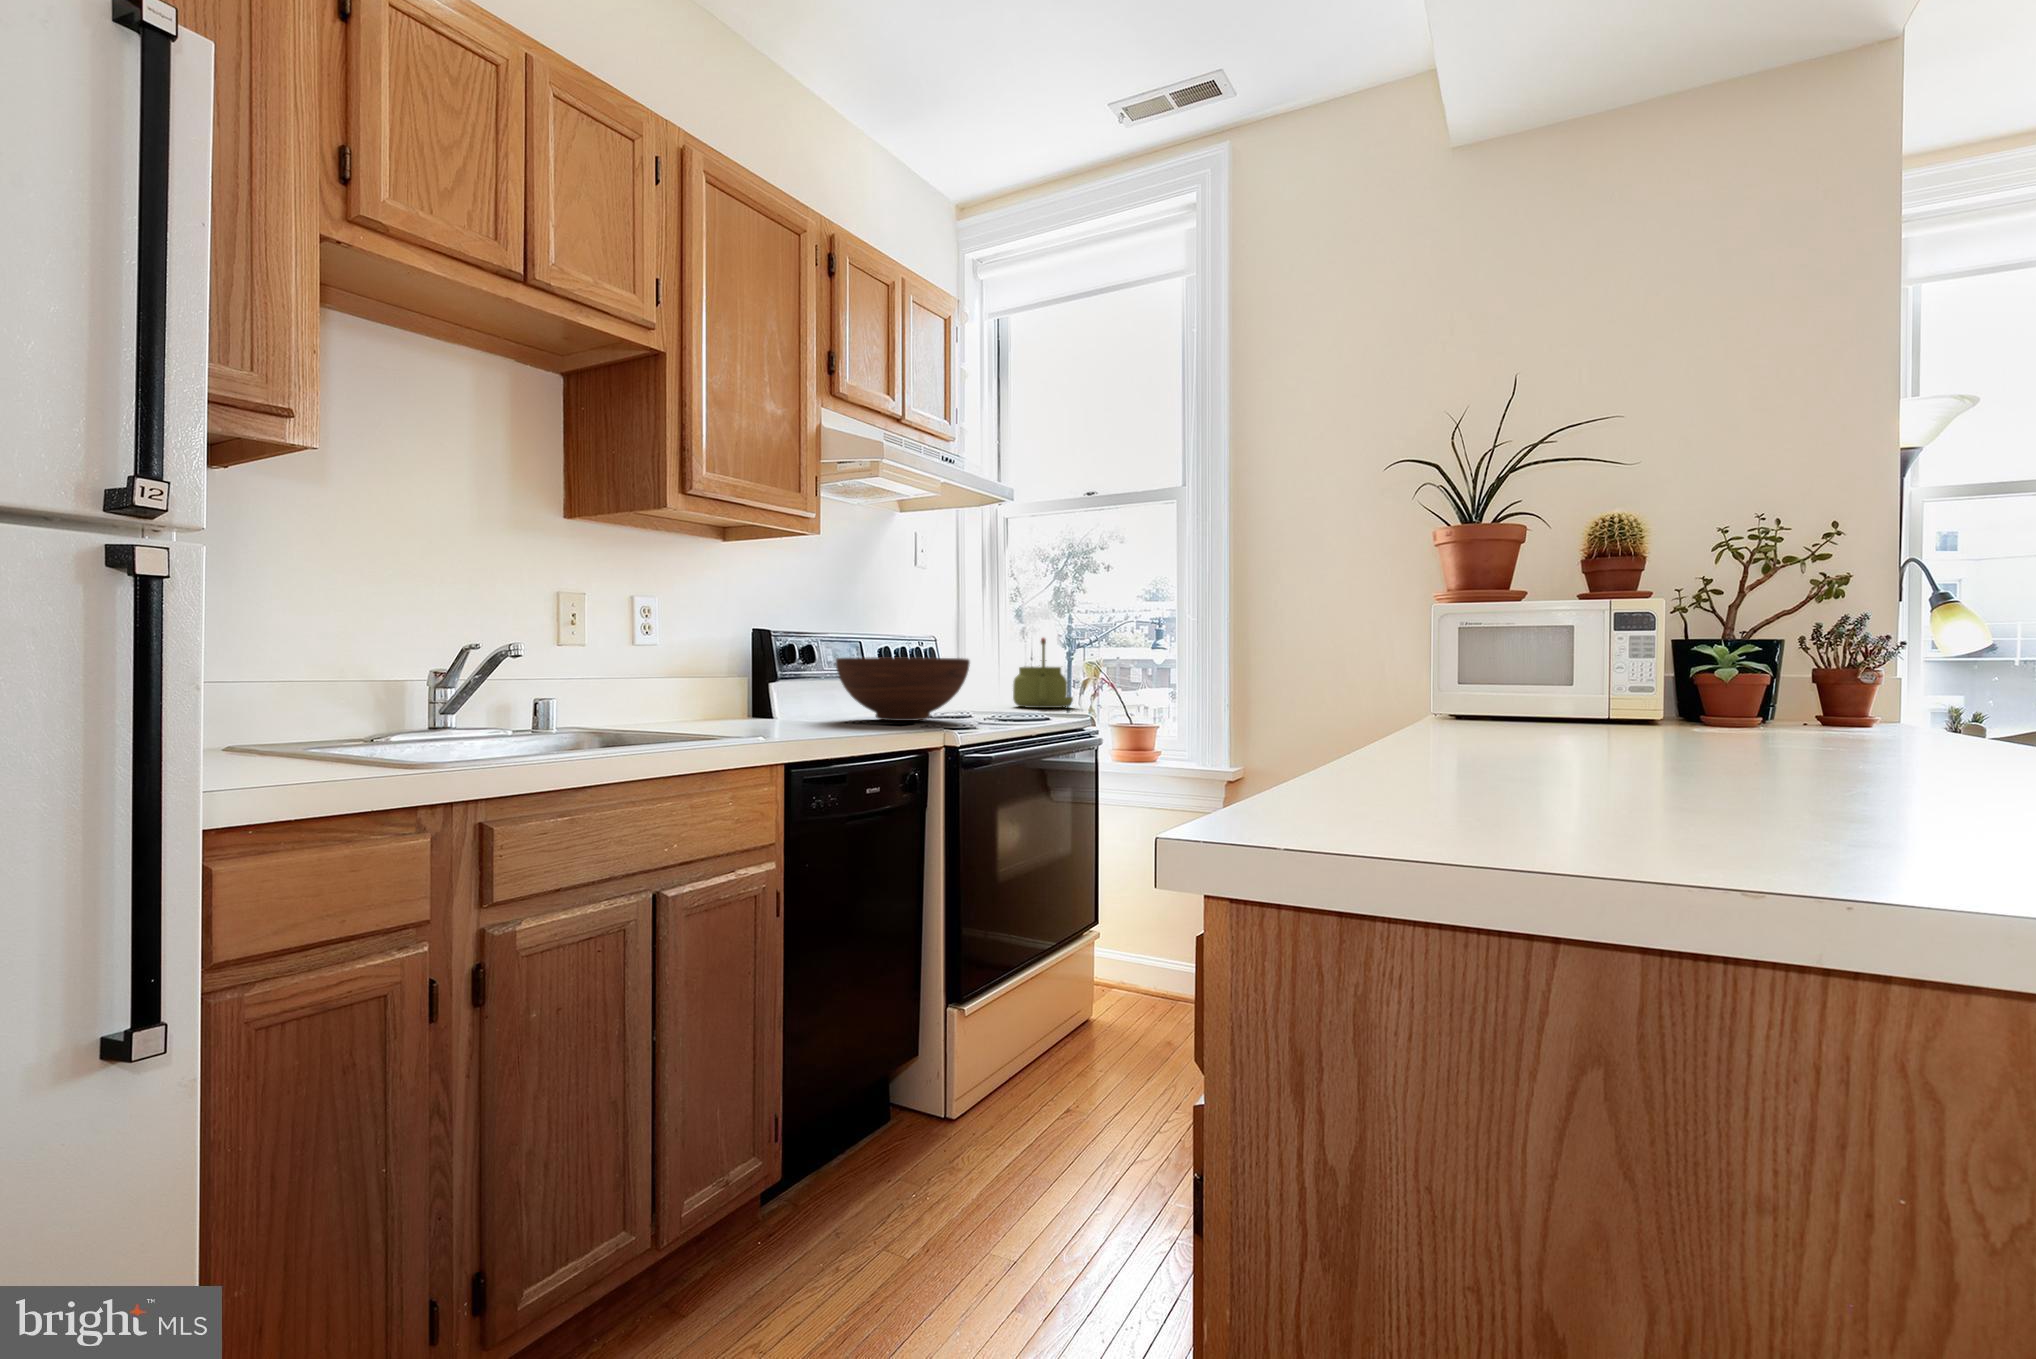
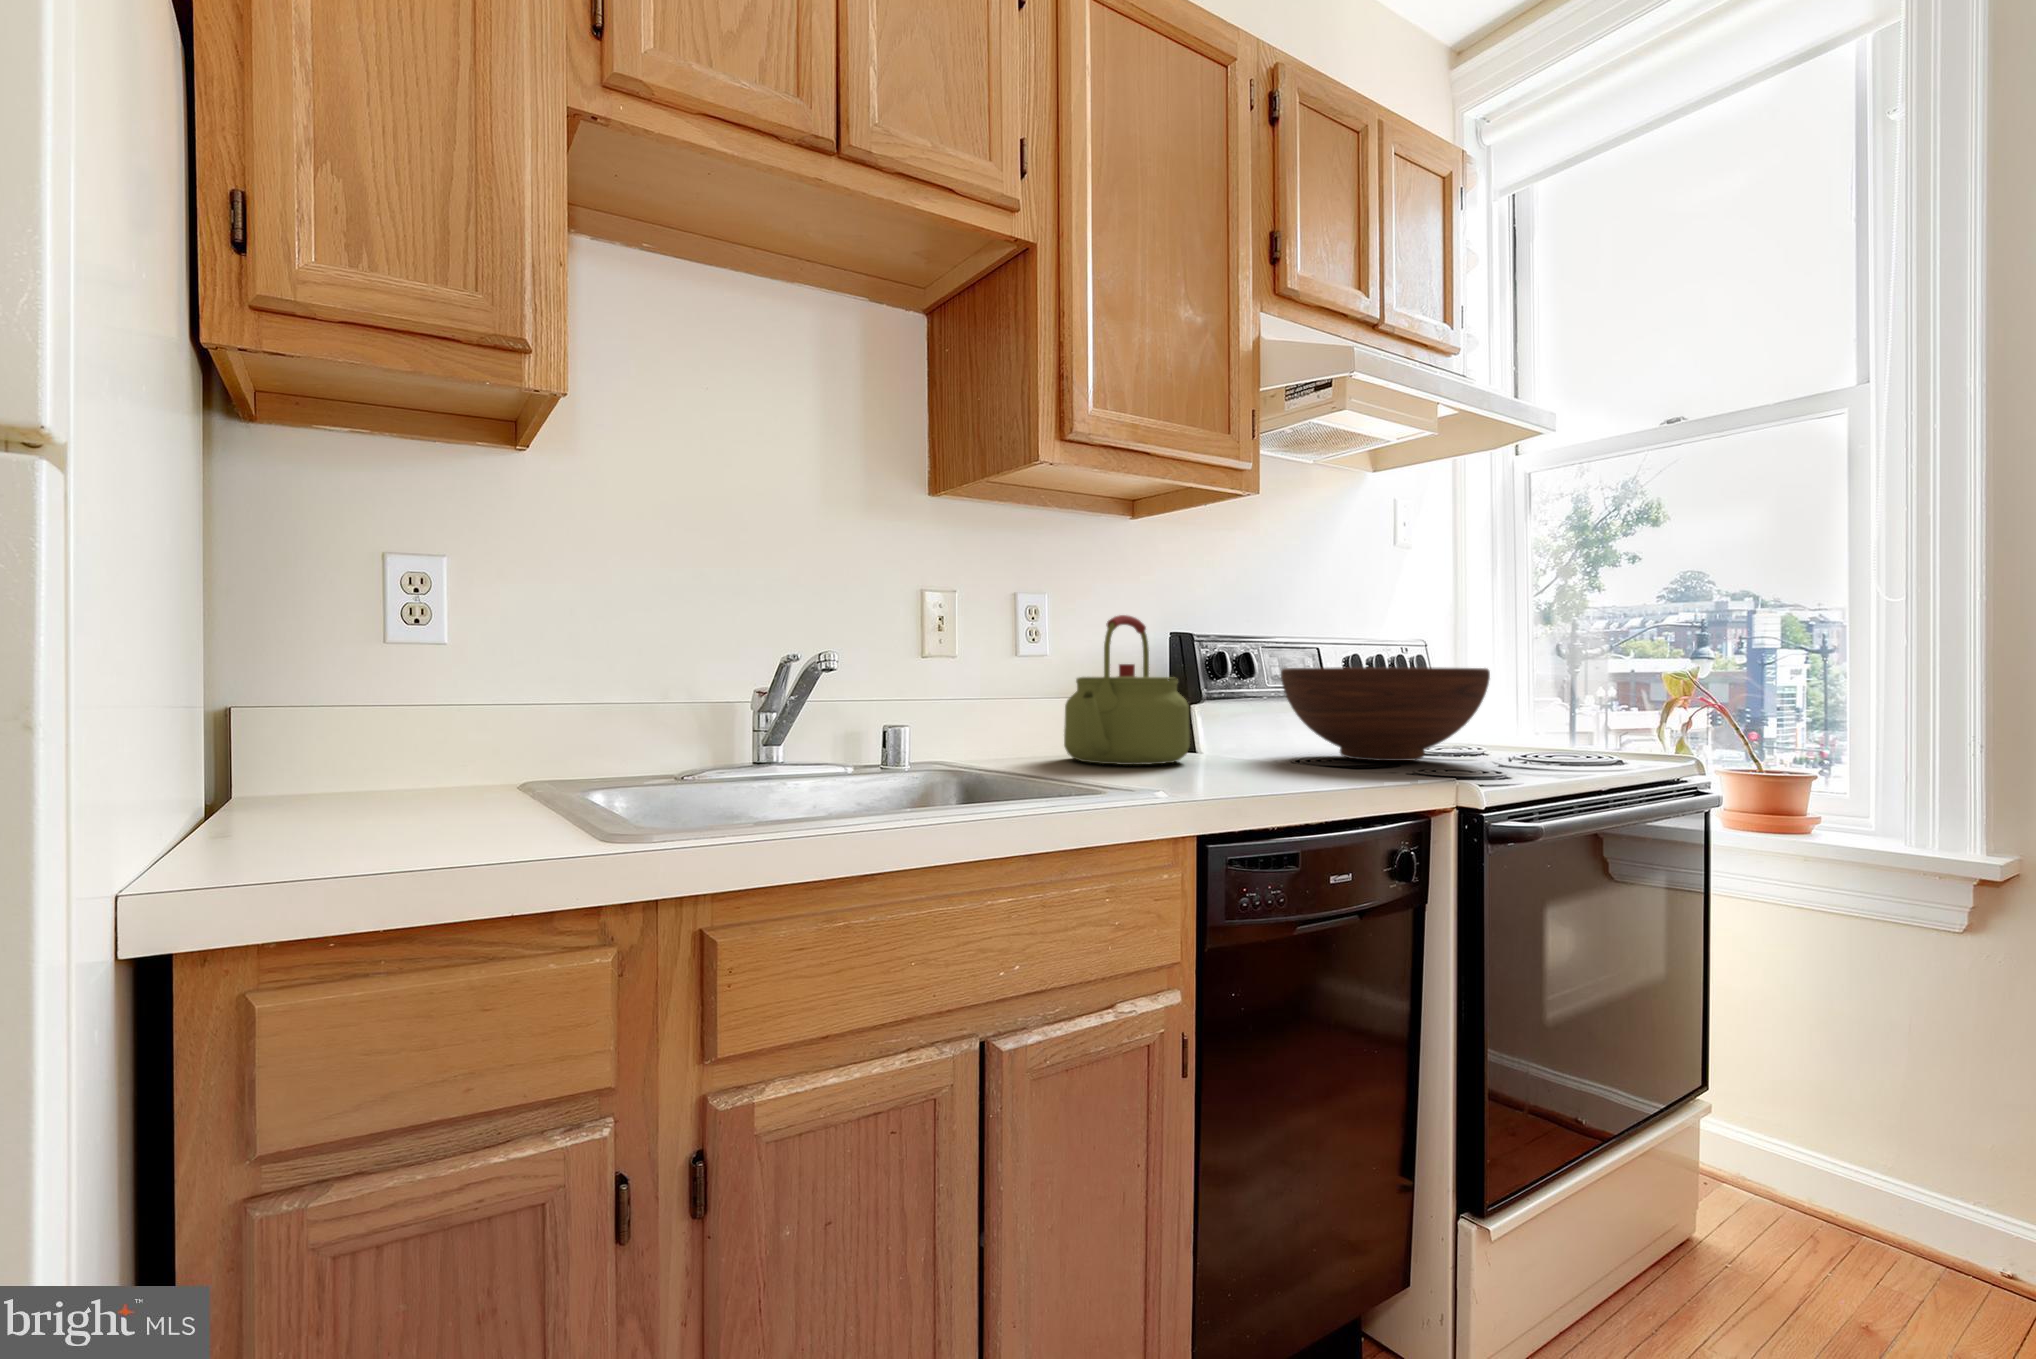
kettle: present [1013,638,1073,708] -> present [1064,615,1190,765]

